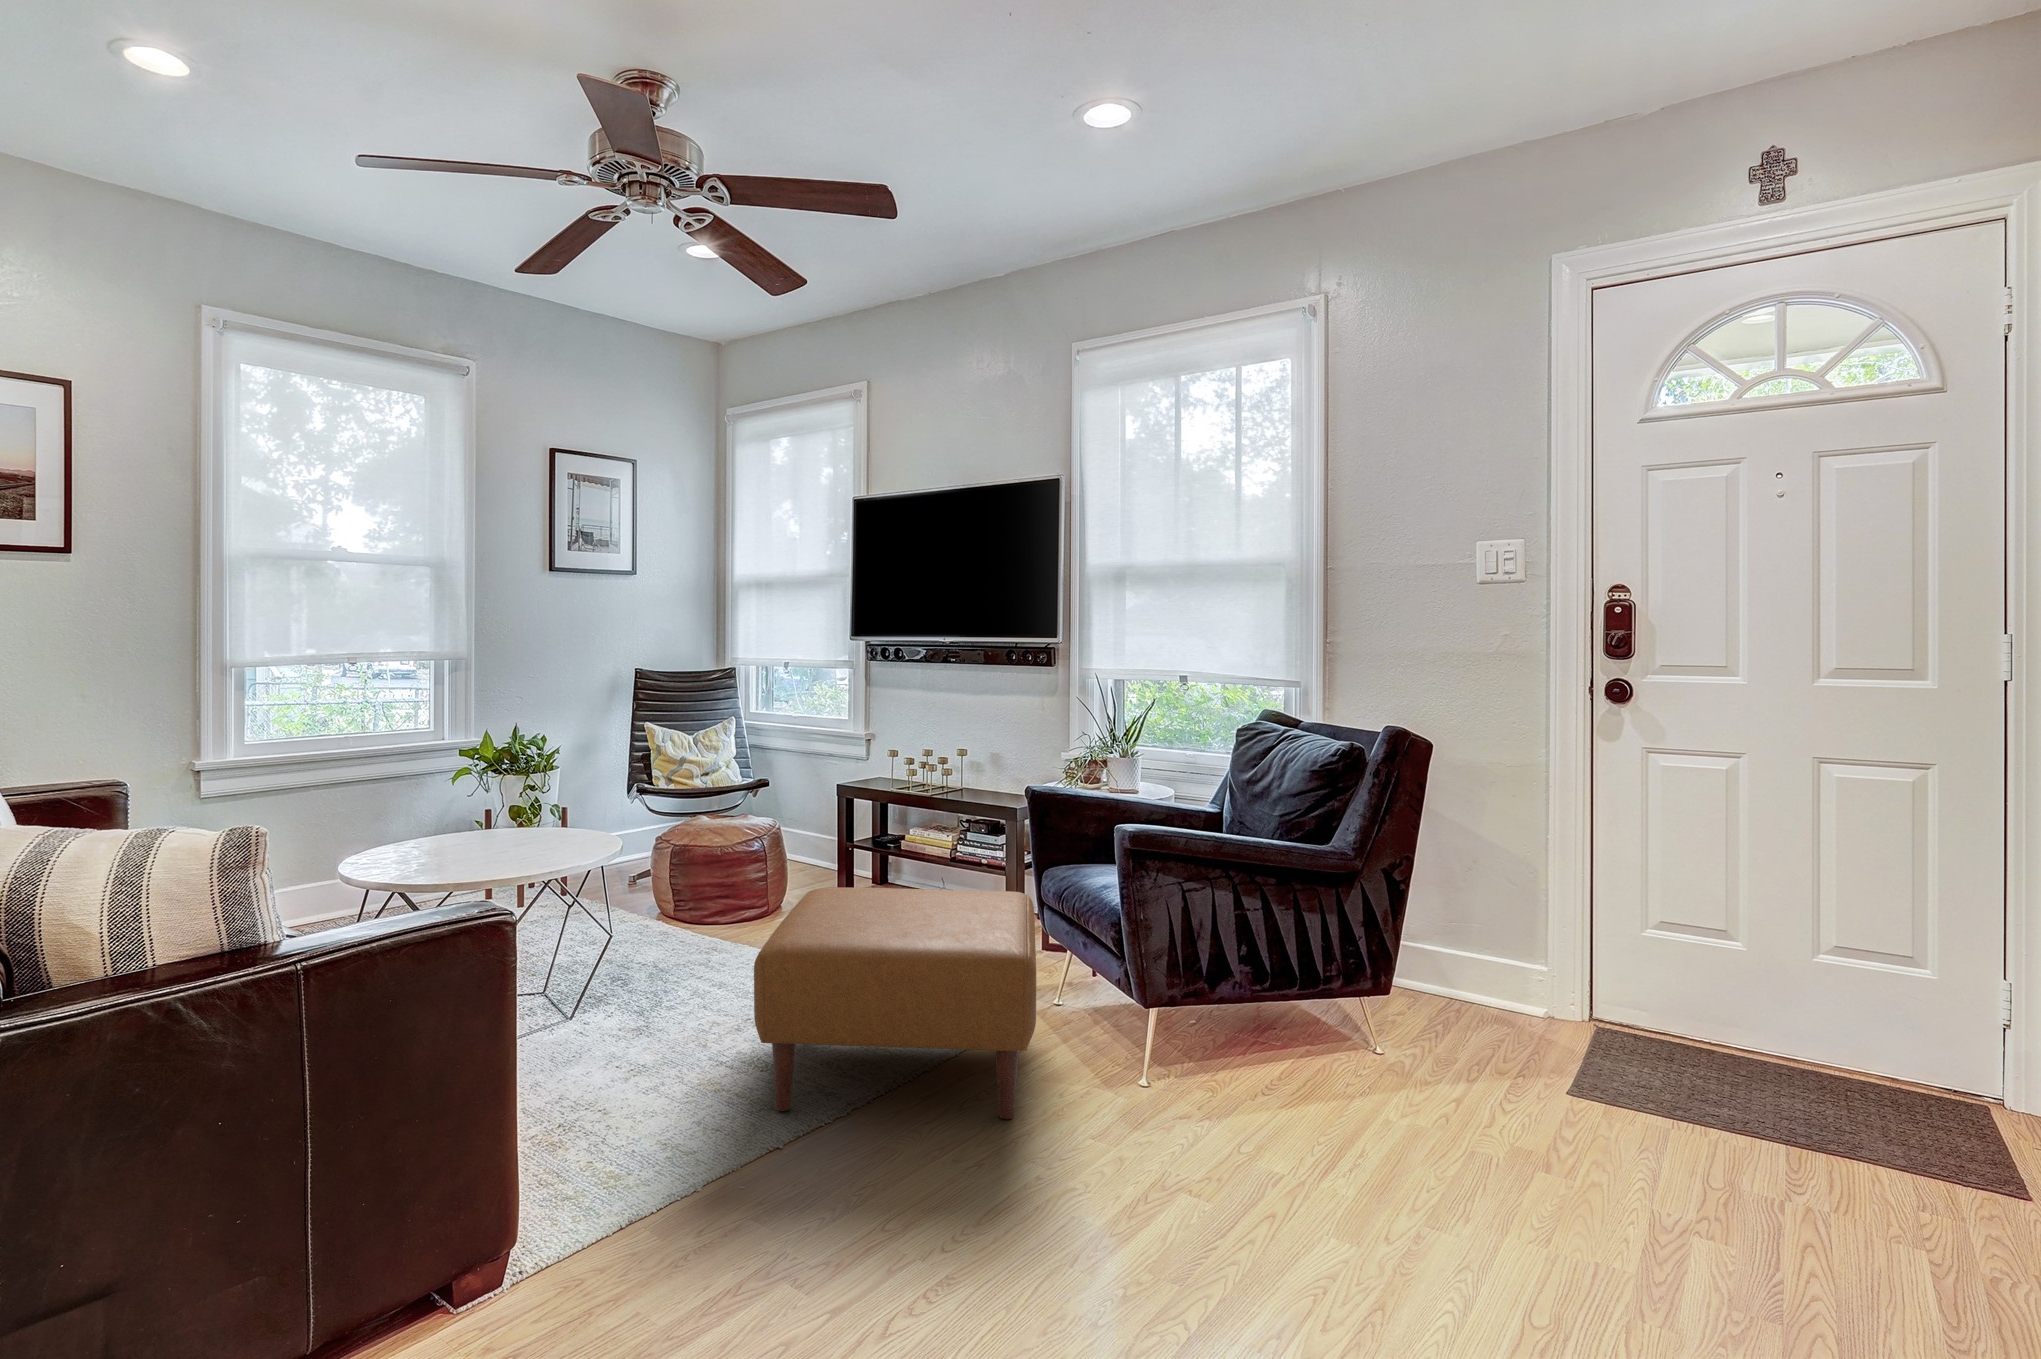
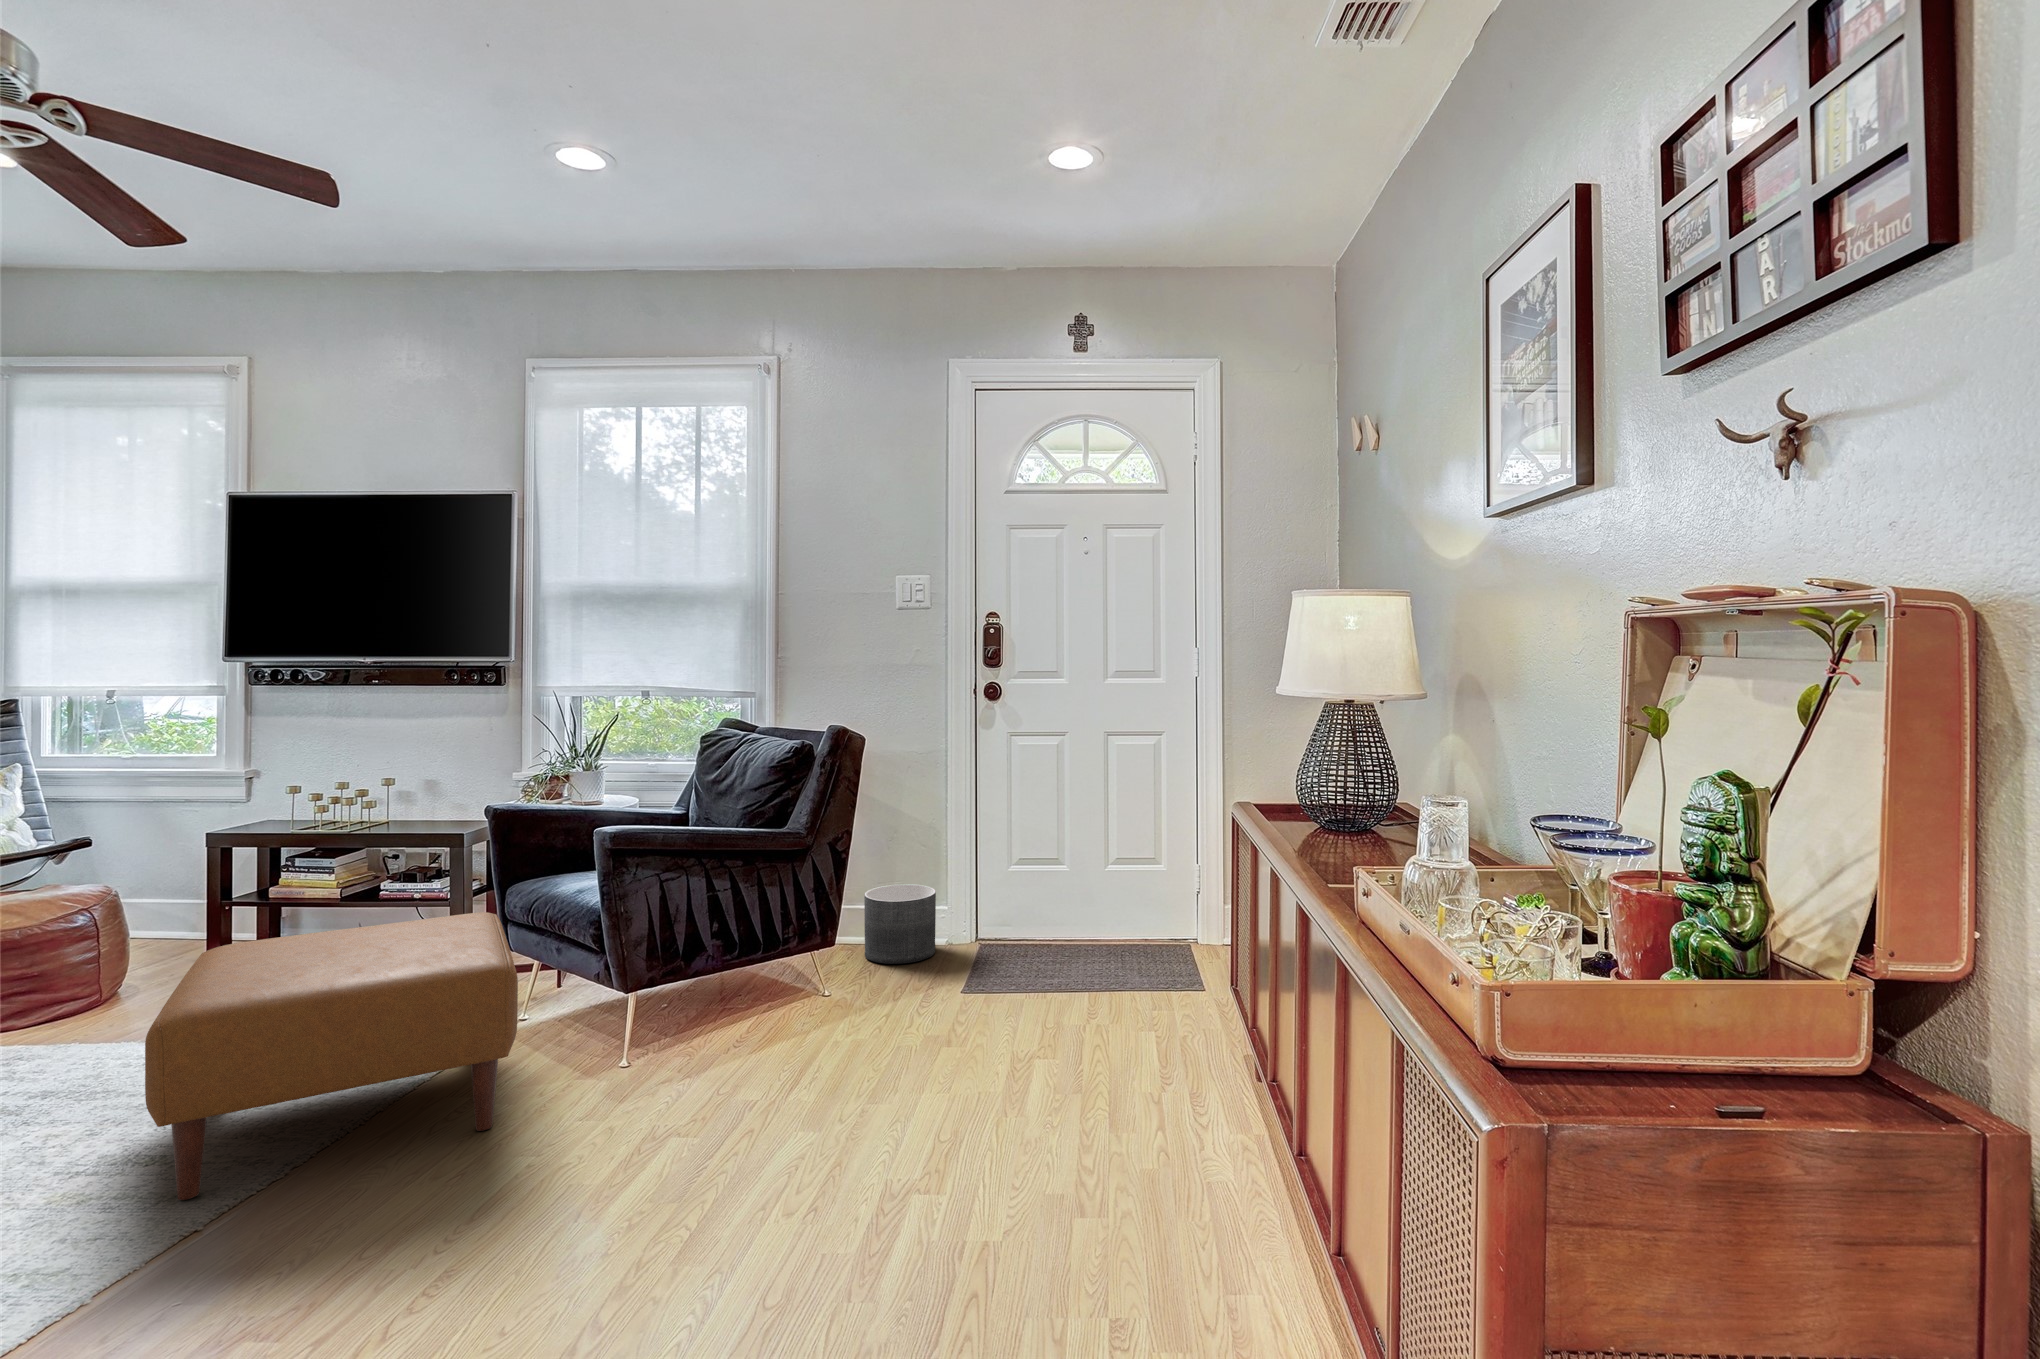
planter: none [1430,931,1531,1038] -> present [864,884,936,964]

